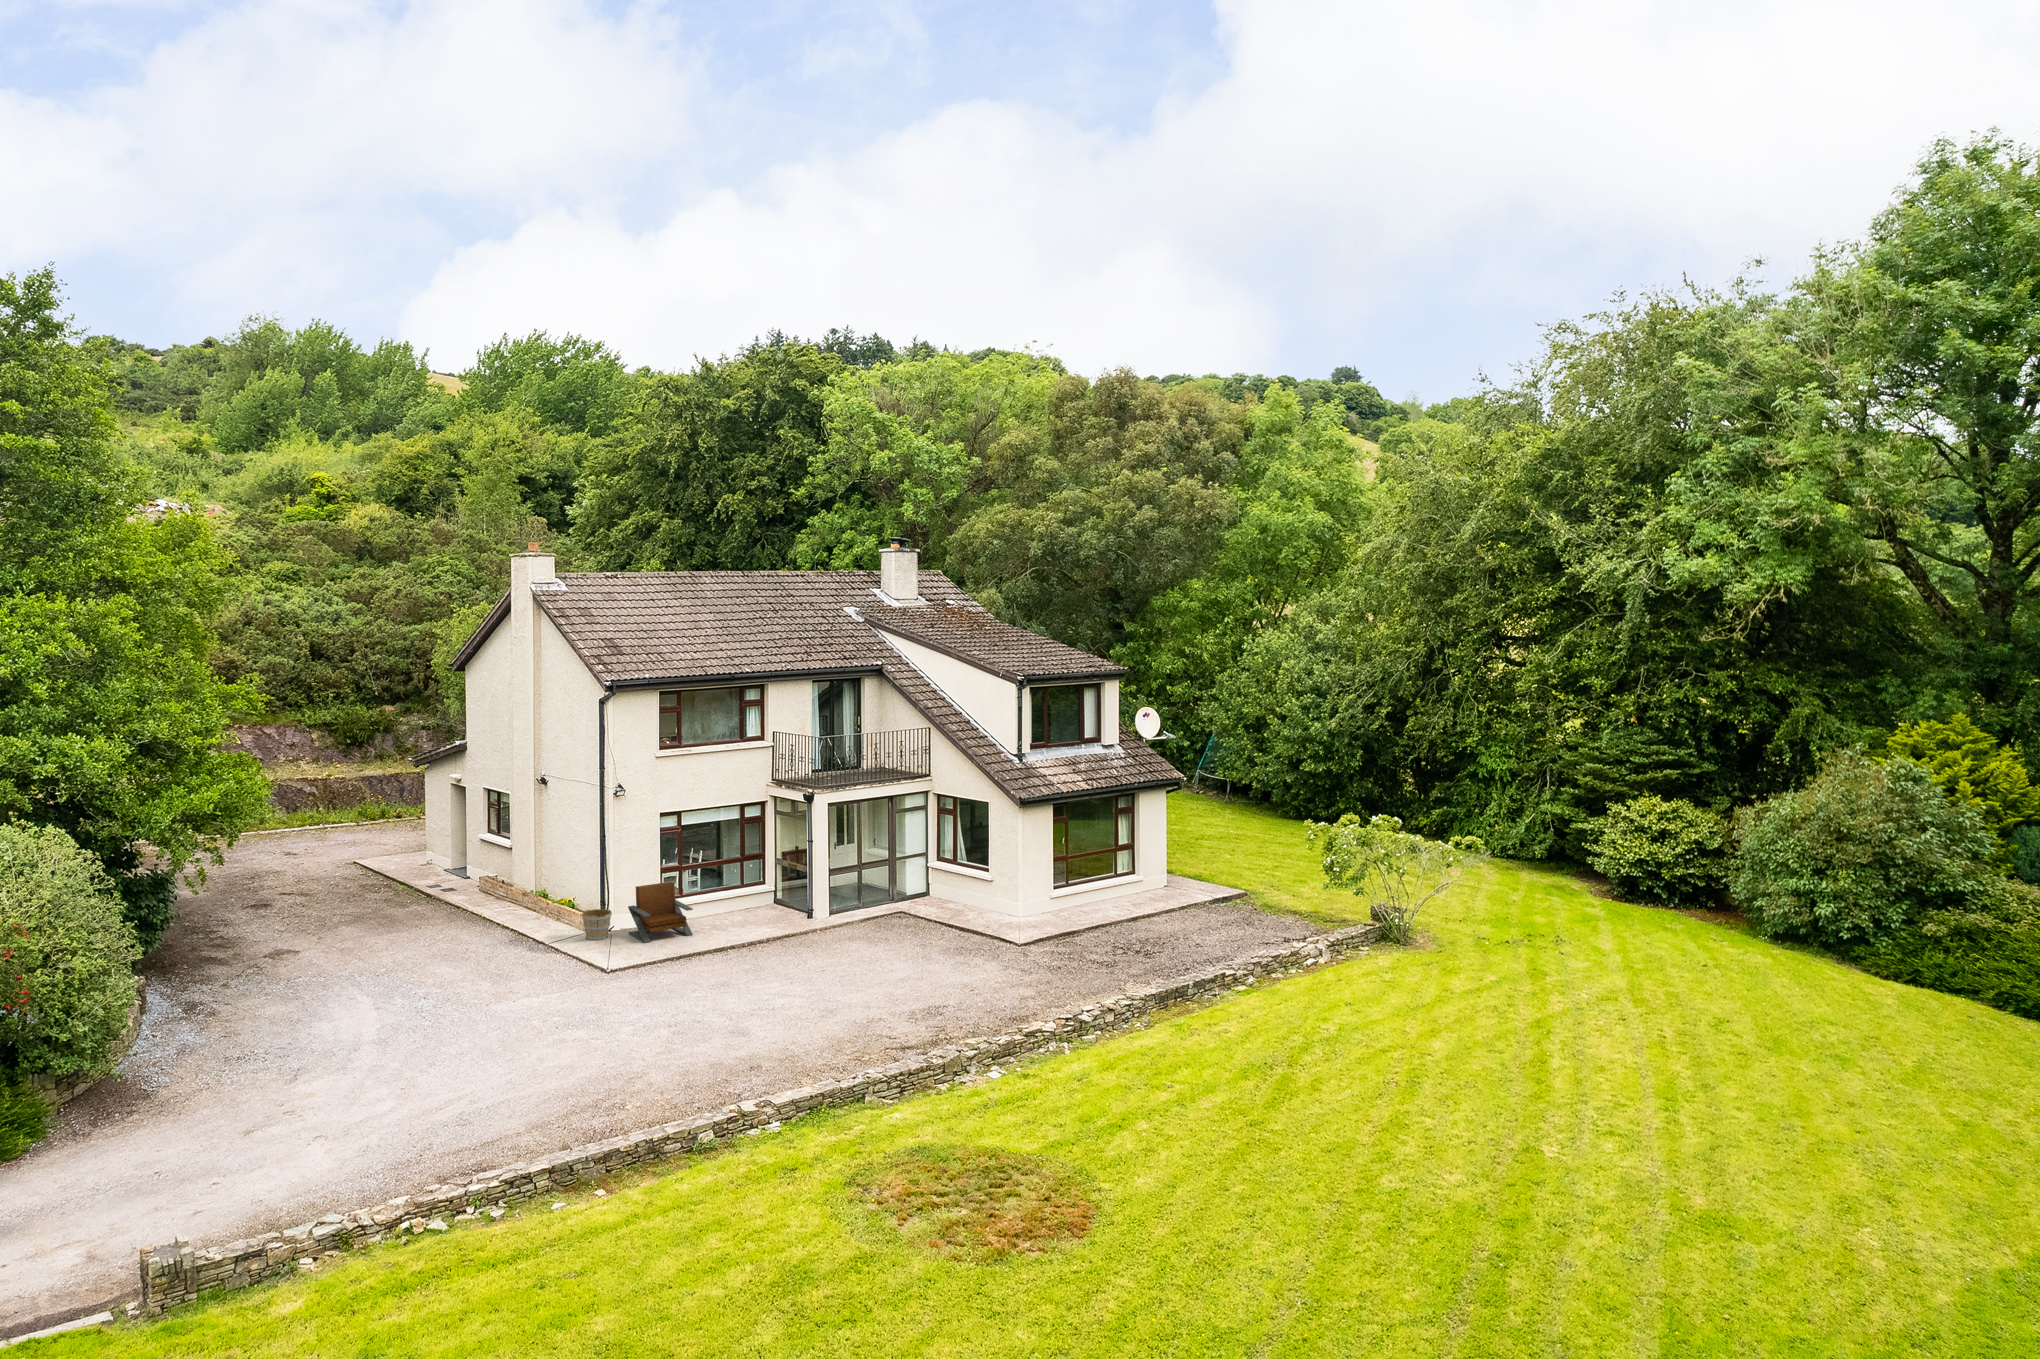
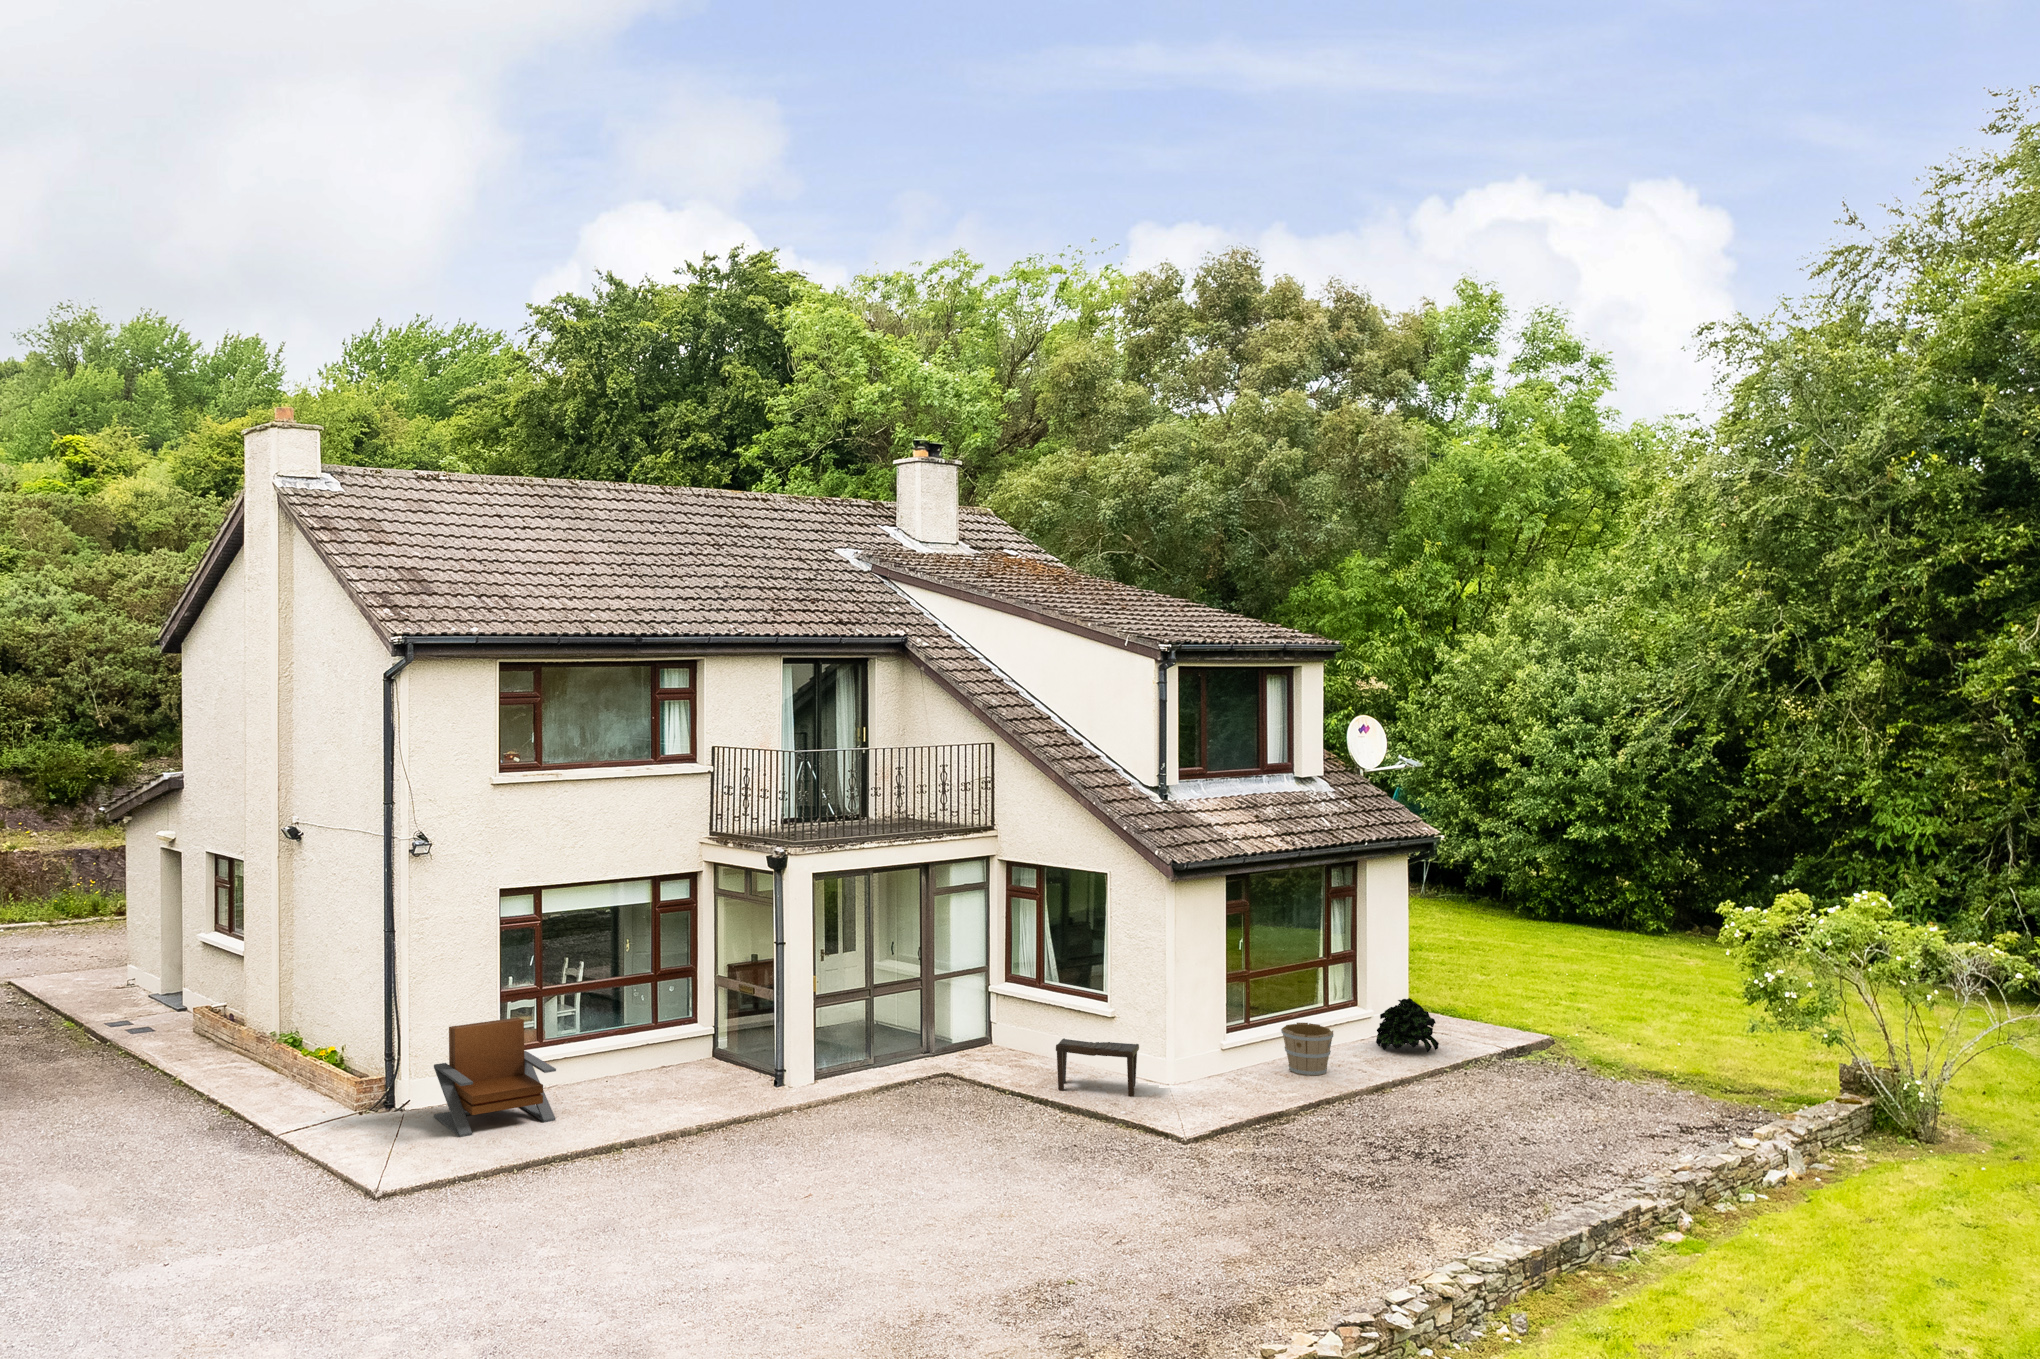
potted plant: none [1145,870,1178,901] -> present [1376,998,1439,1053]
bench: none [959,893,1005,924] -> present [1056,1038,1139,1097]
wooden bucket: present [582,909,612,940] -> present [1281,1023,1334,1076]

